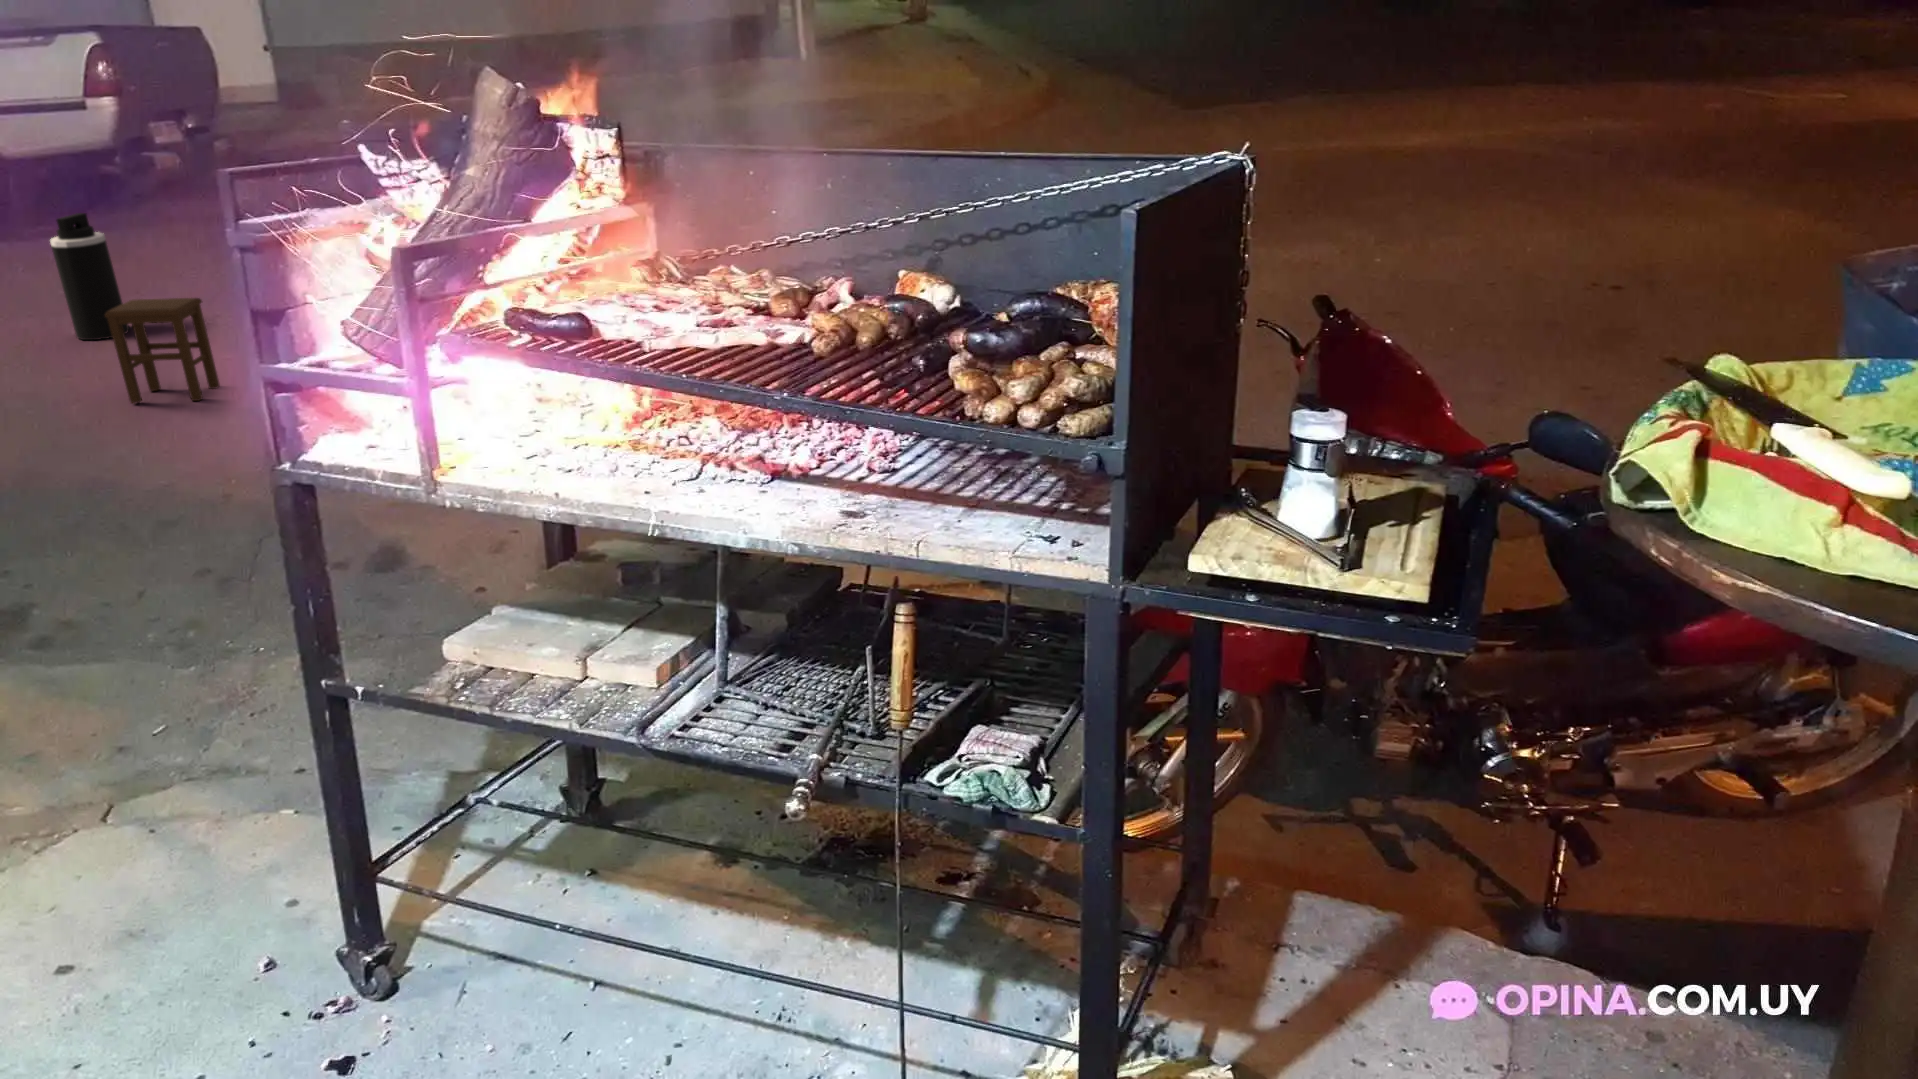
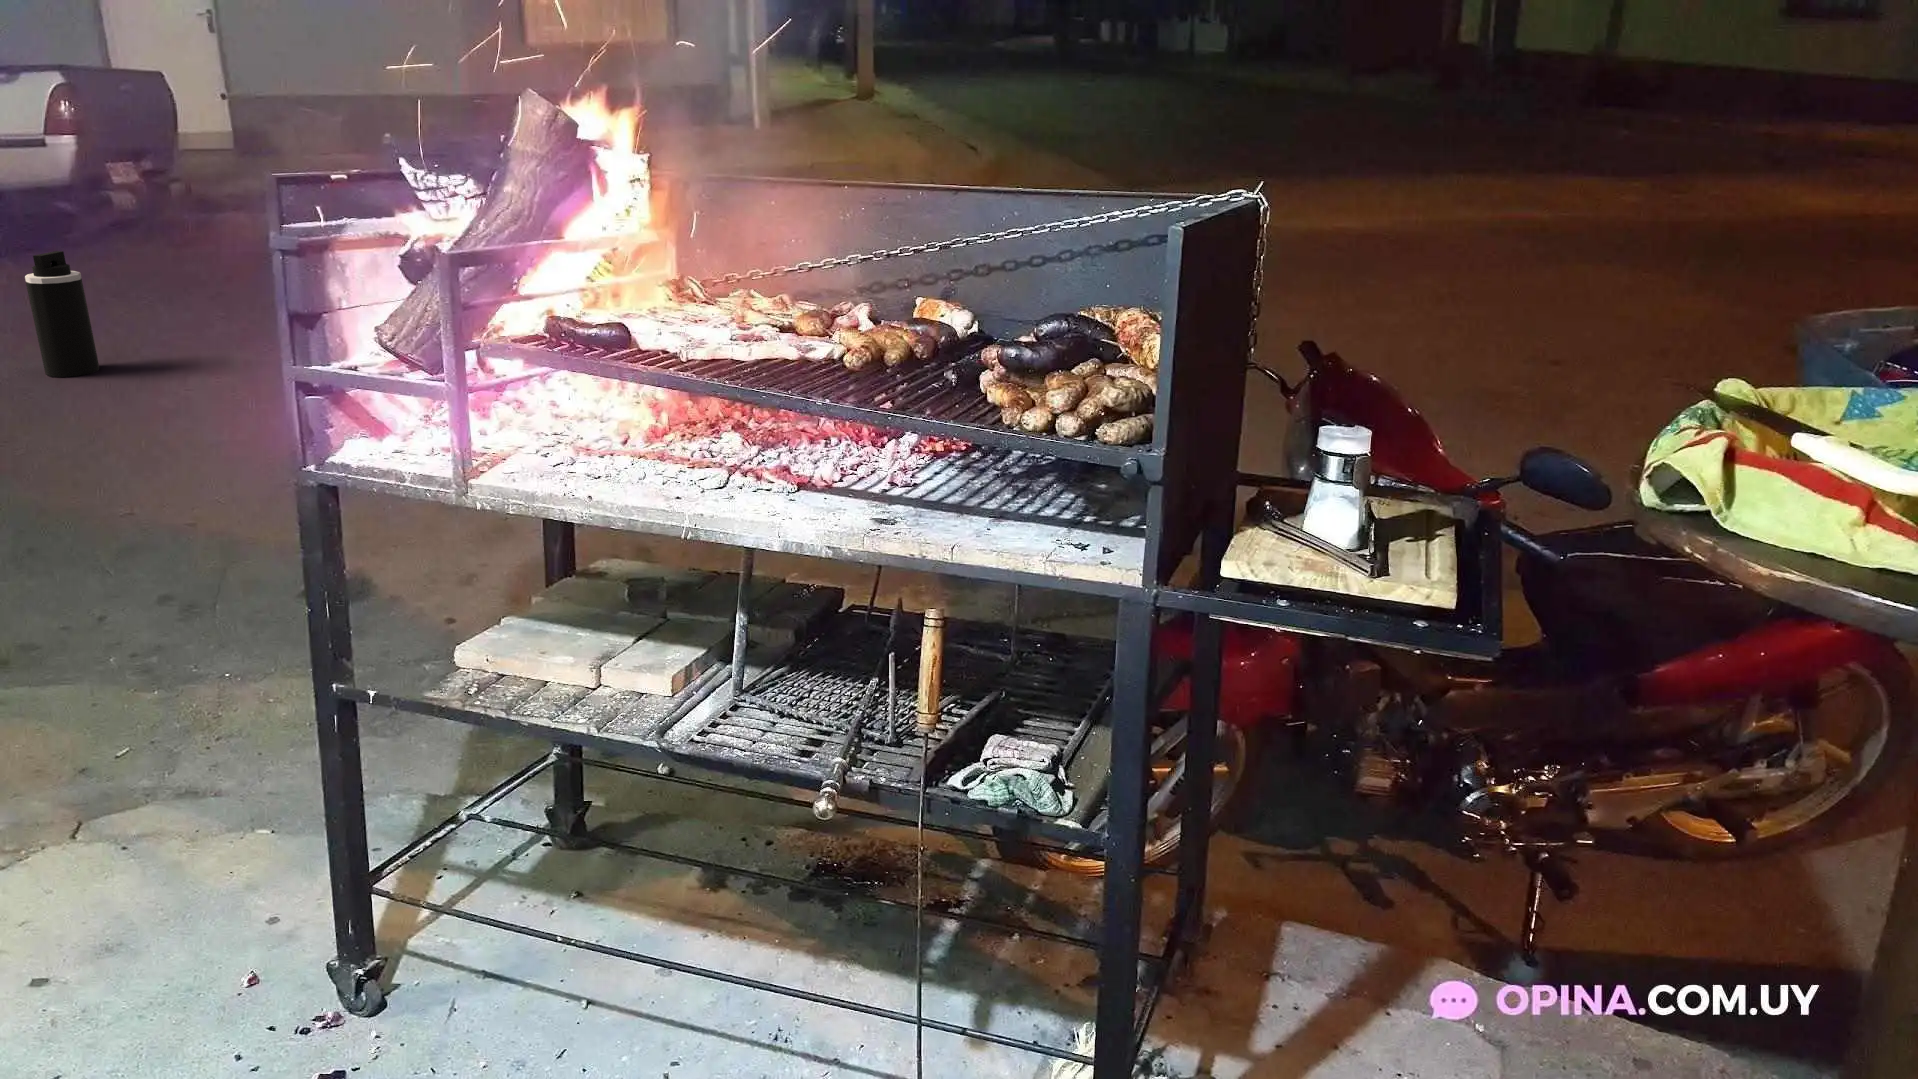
stool: present [105,298,220,403] -> none [82,335,193,437]

